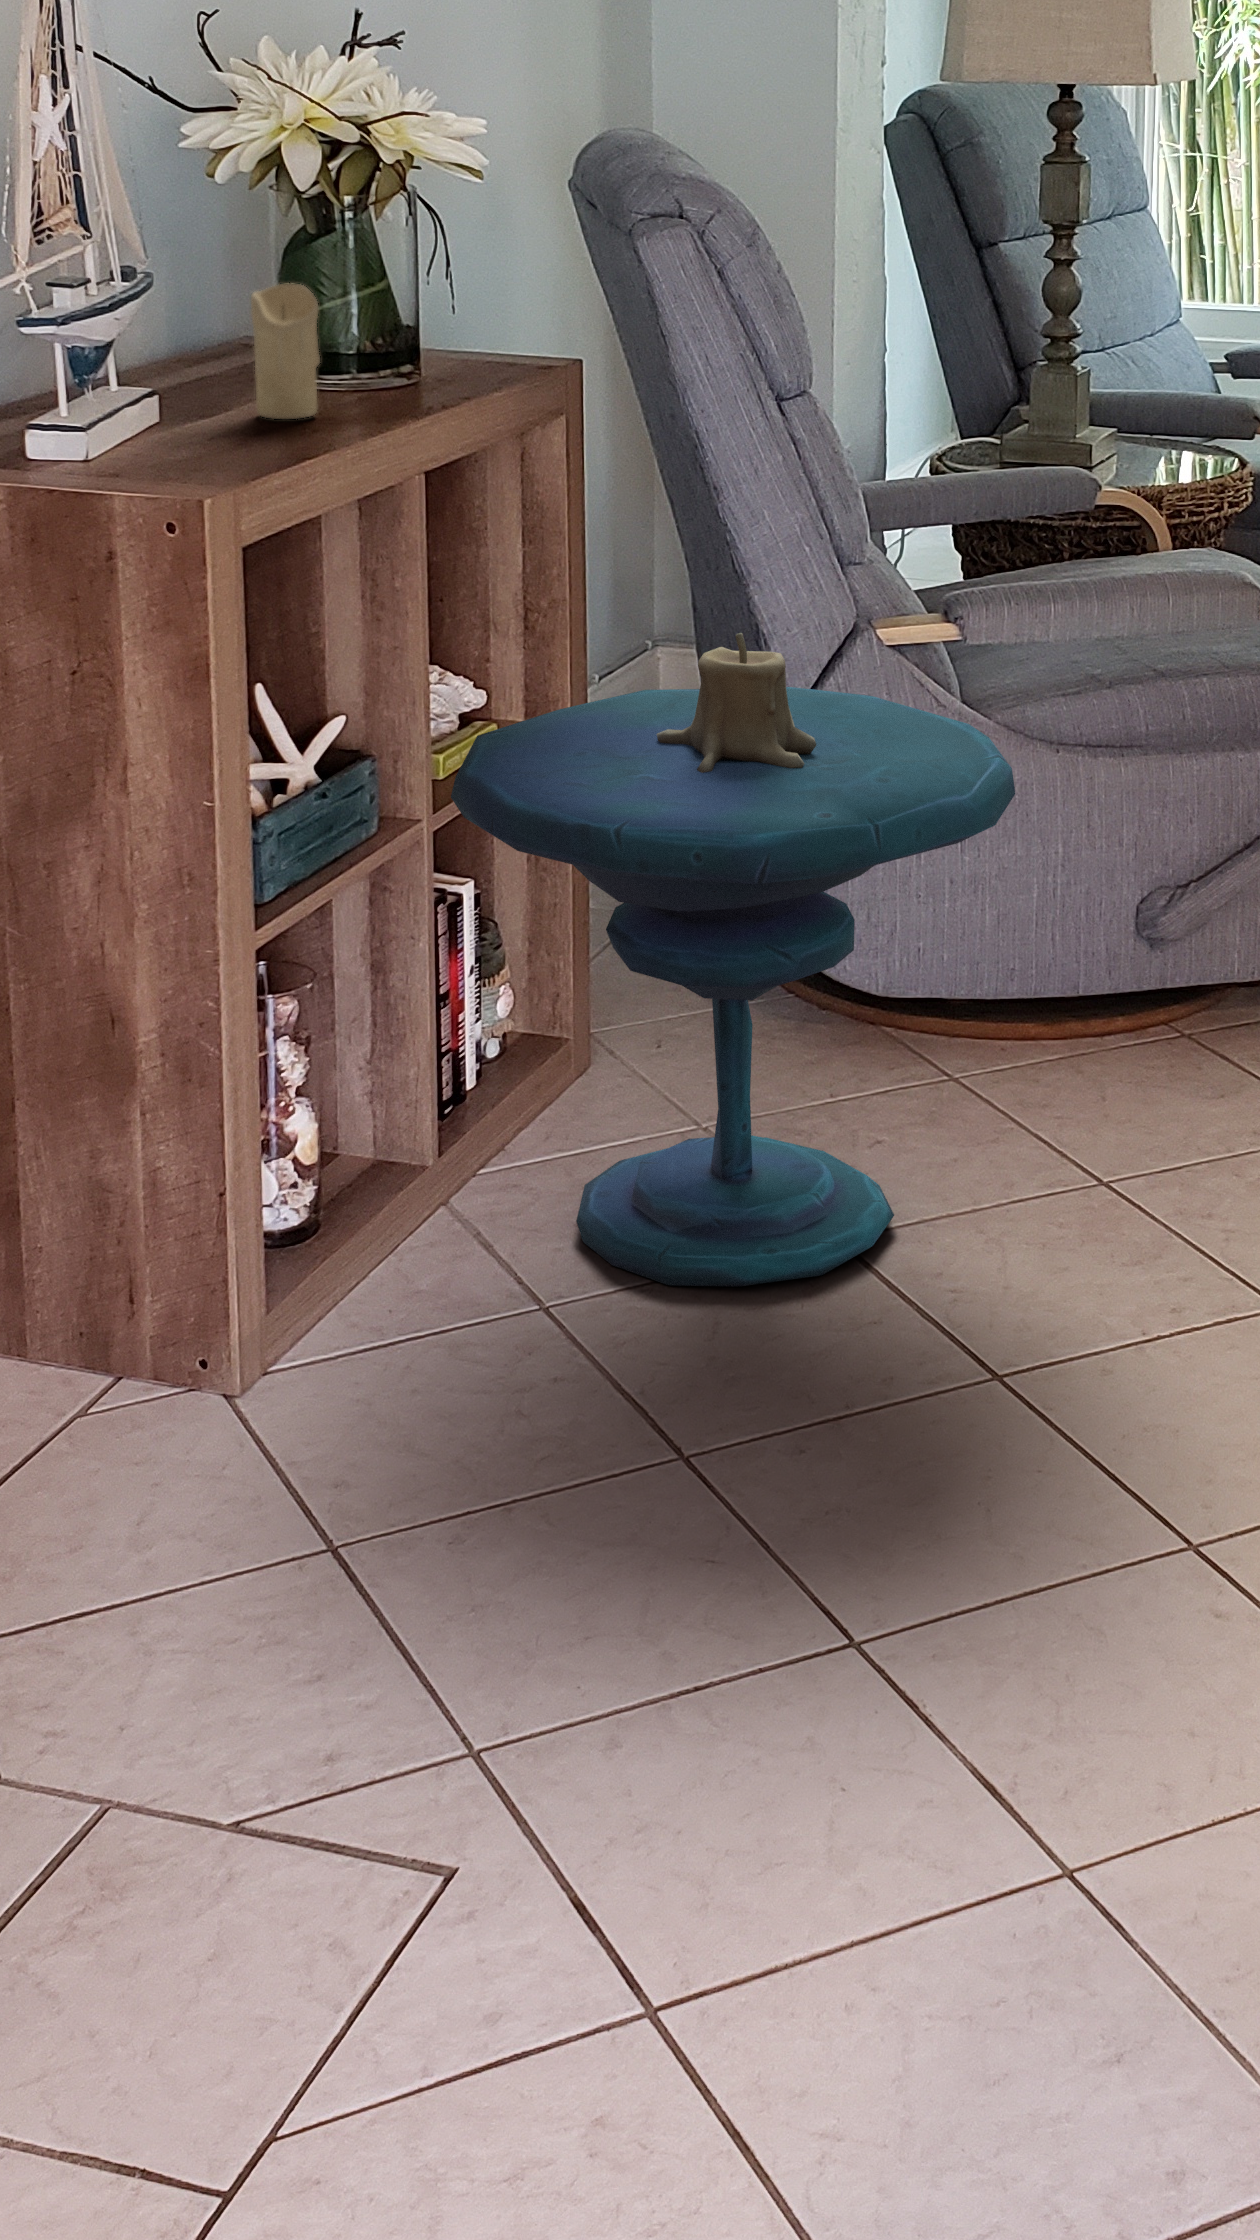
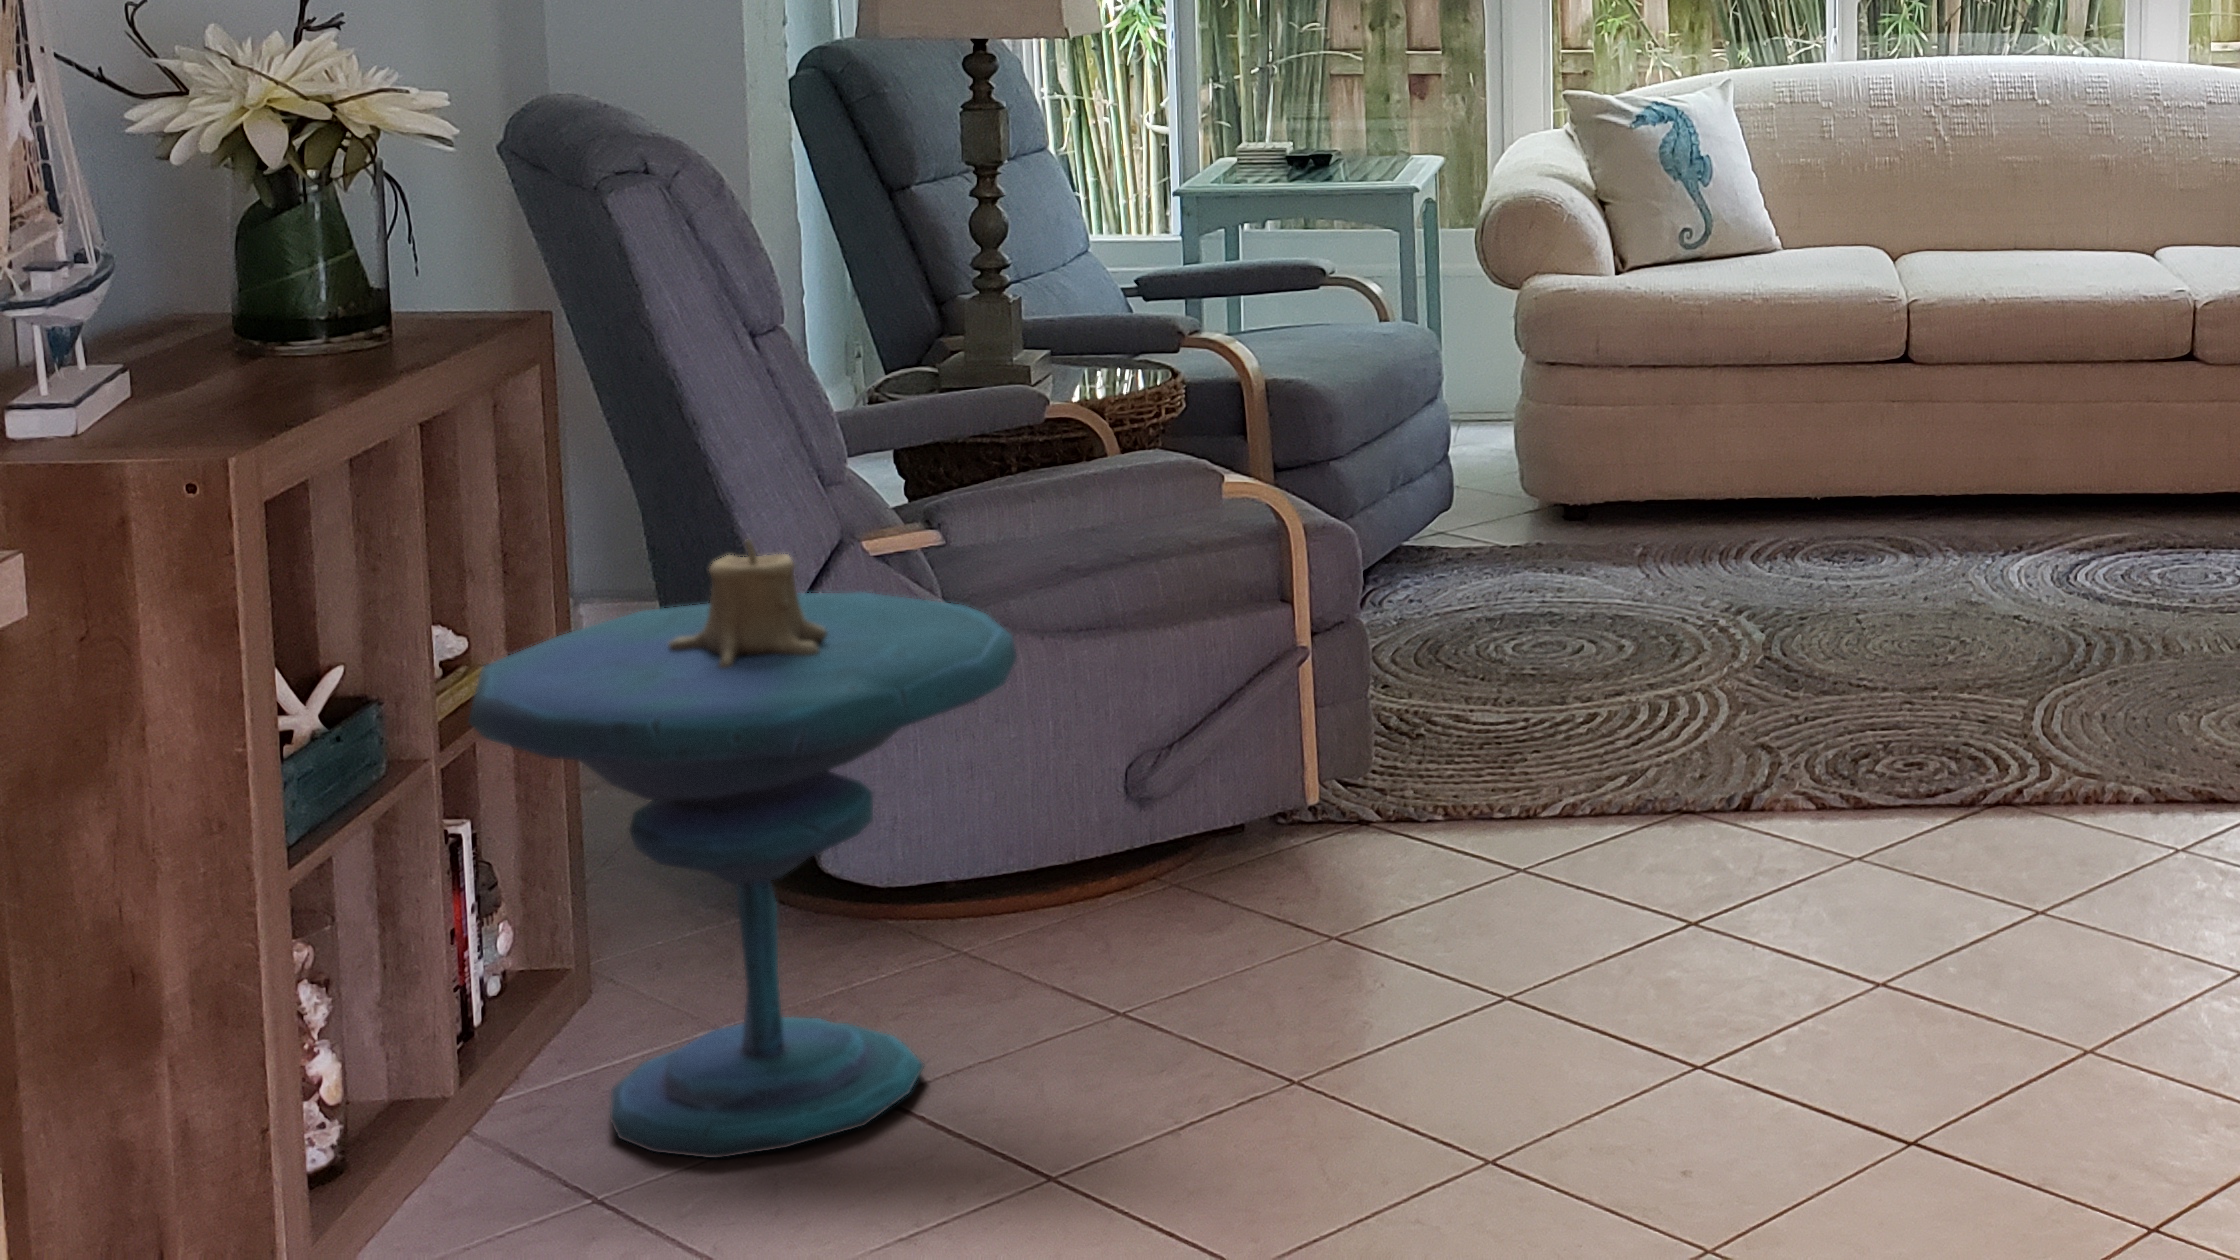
candle: present [251,283,320,419] -> none [234,253,307,381]

